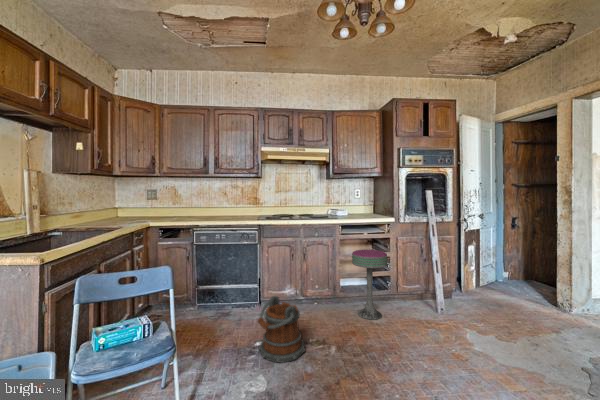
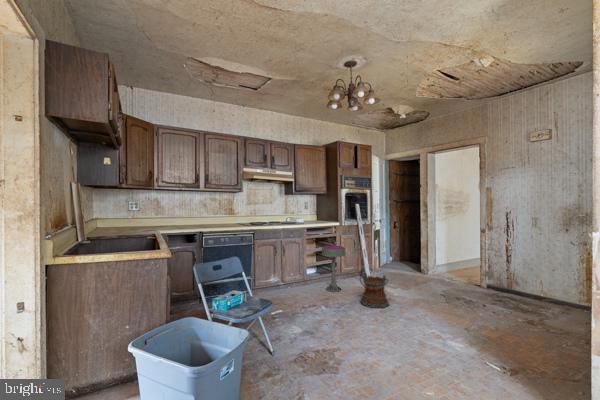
bucket: present [258,296,305,362] -> present [360,273,389,308]

